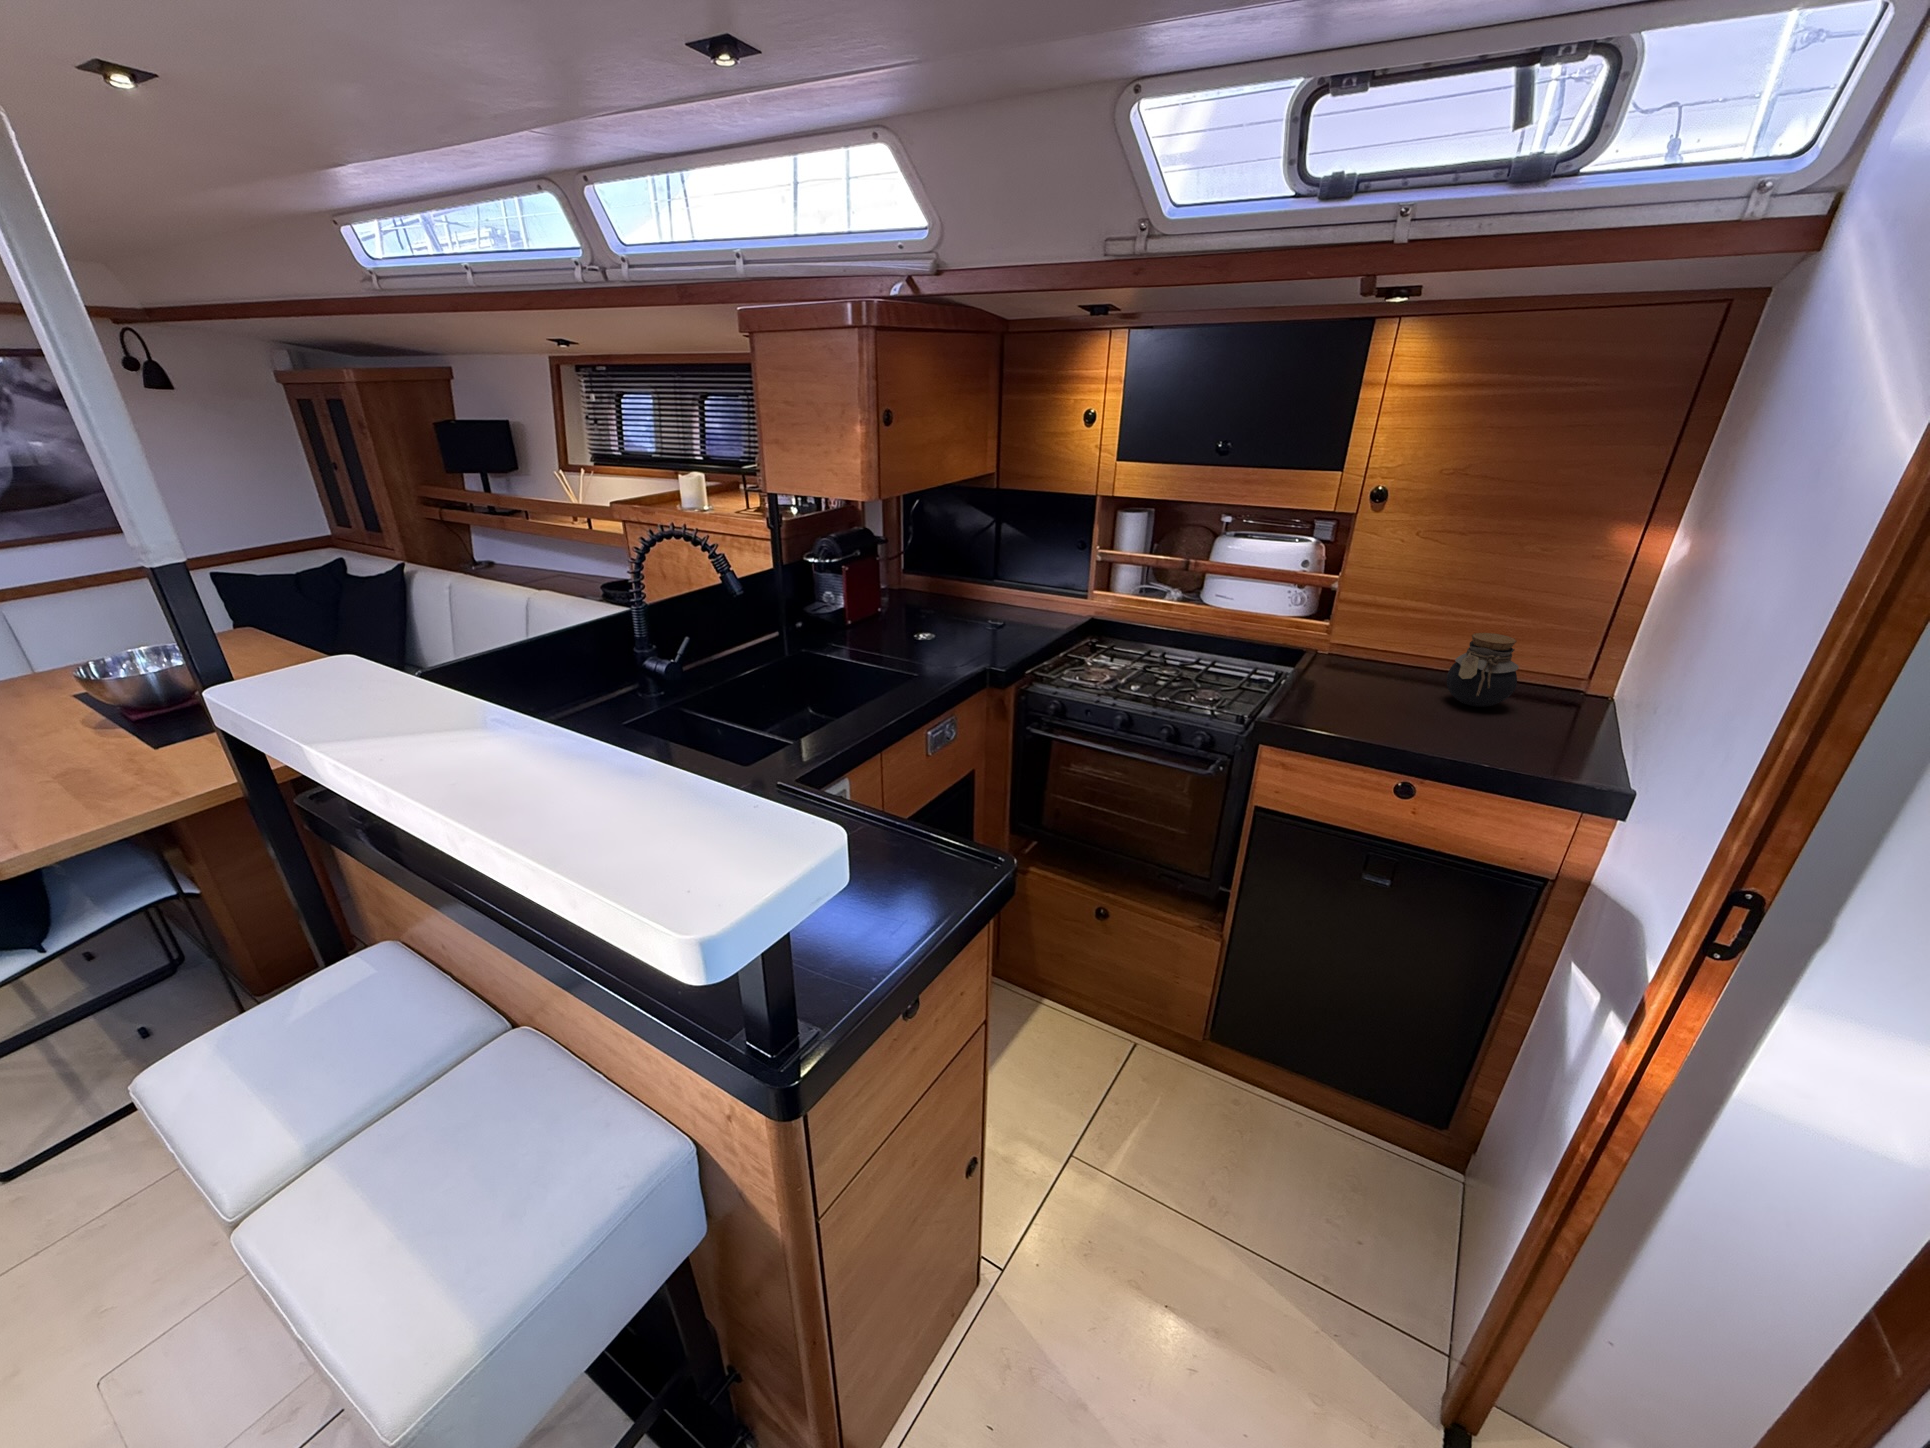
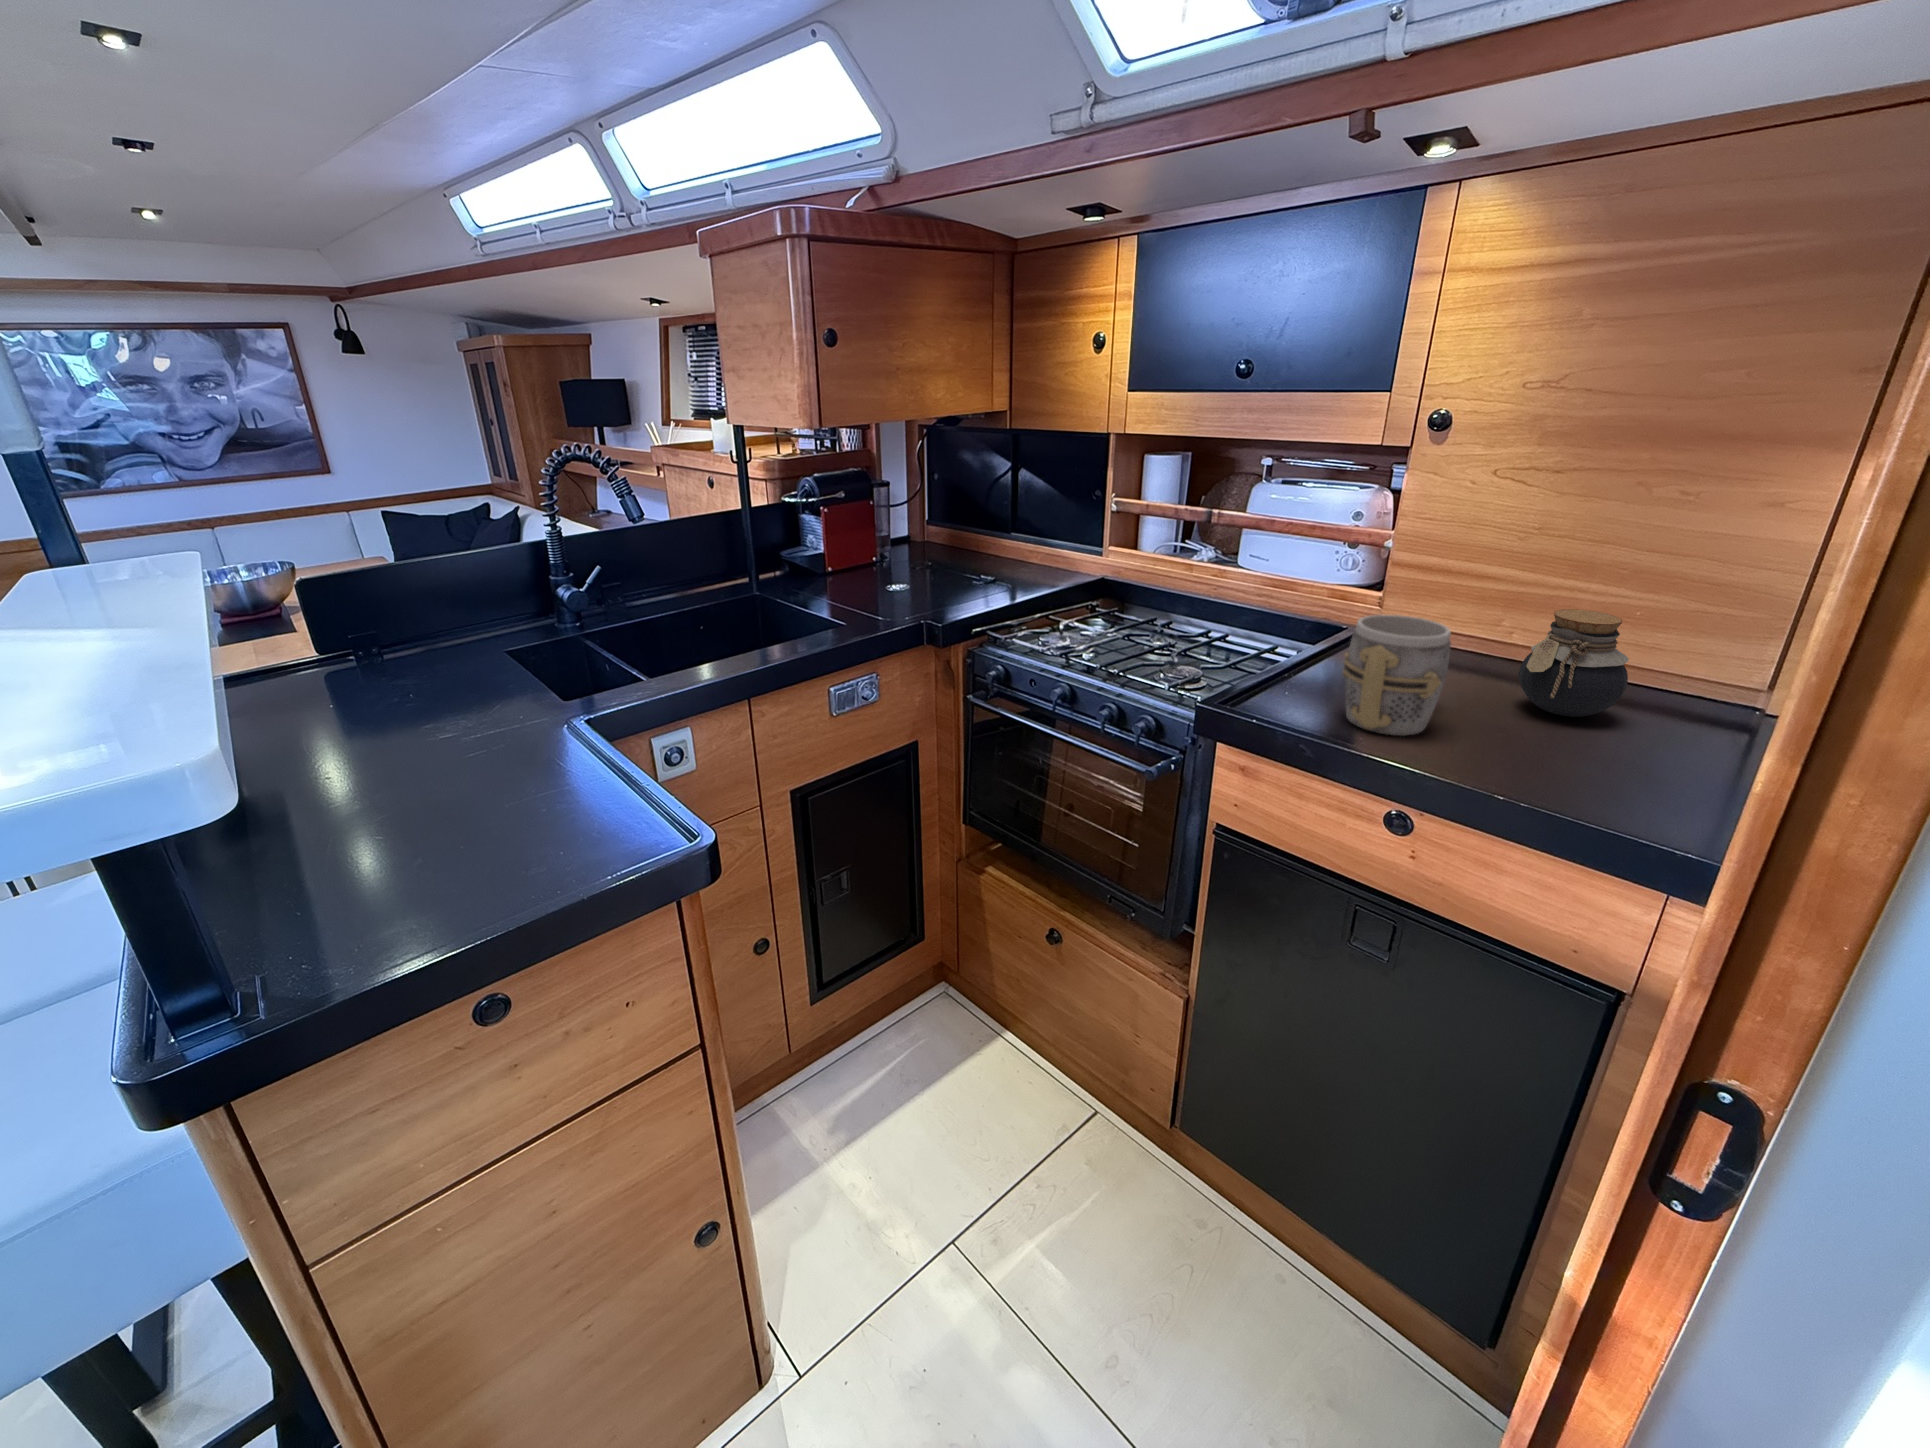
mug: none [1351,645,1430,732] -> present [1343,615,1451,736]

